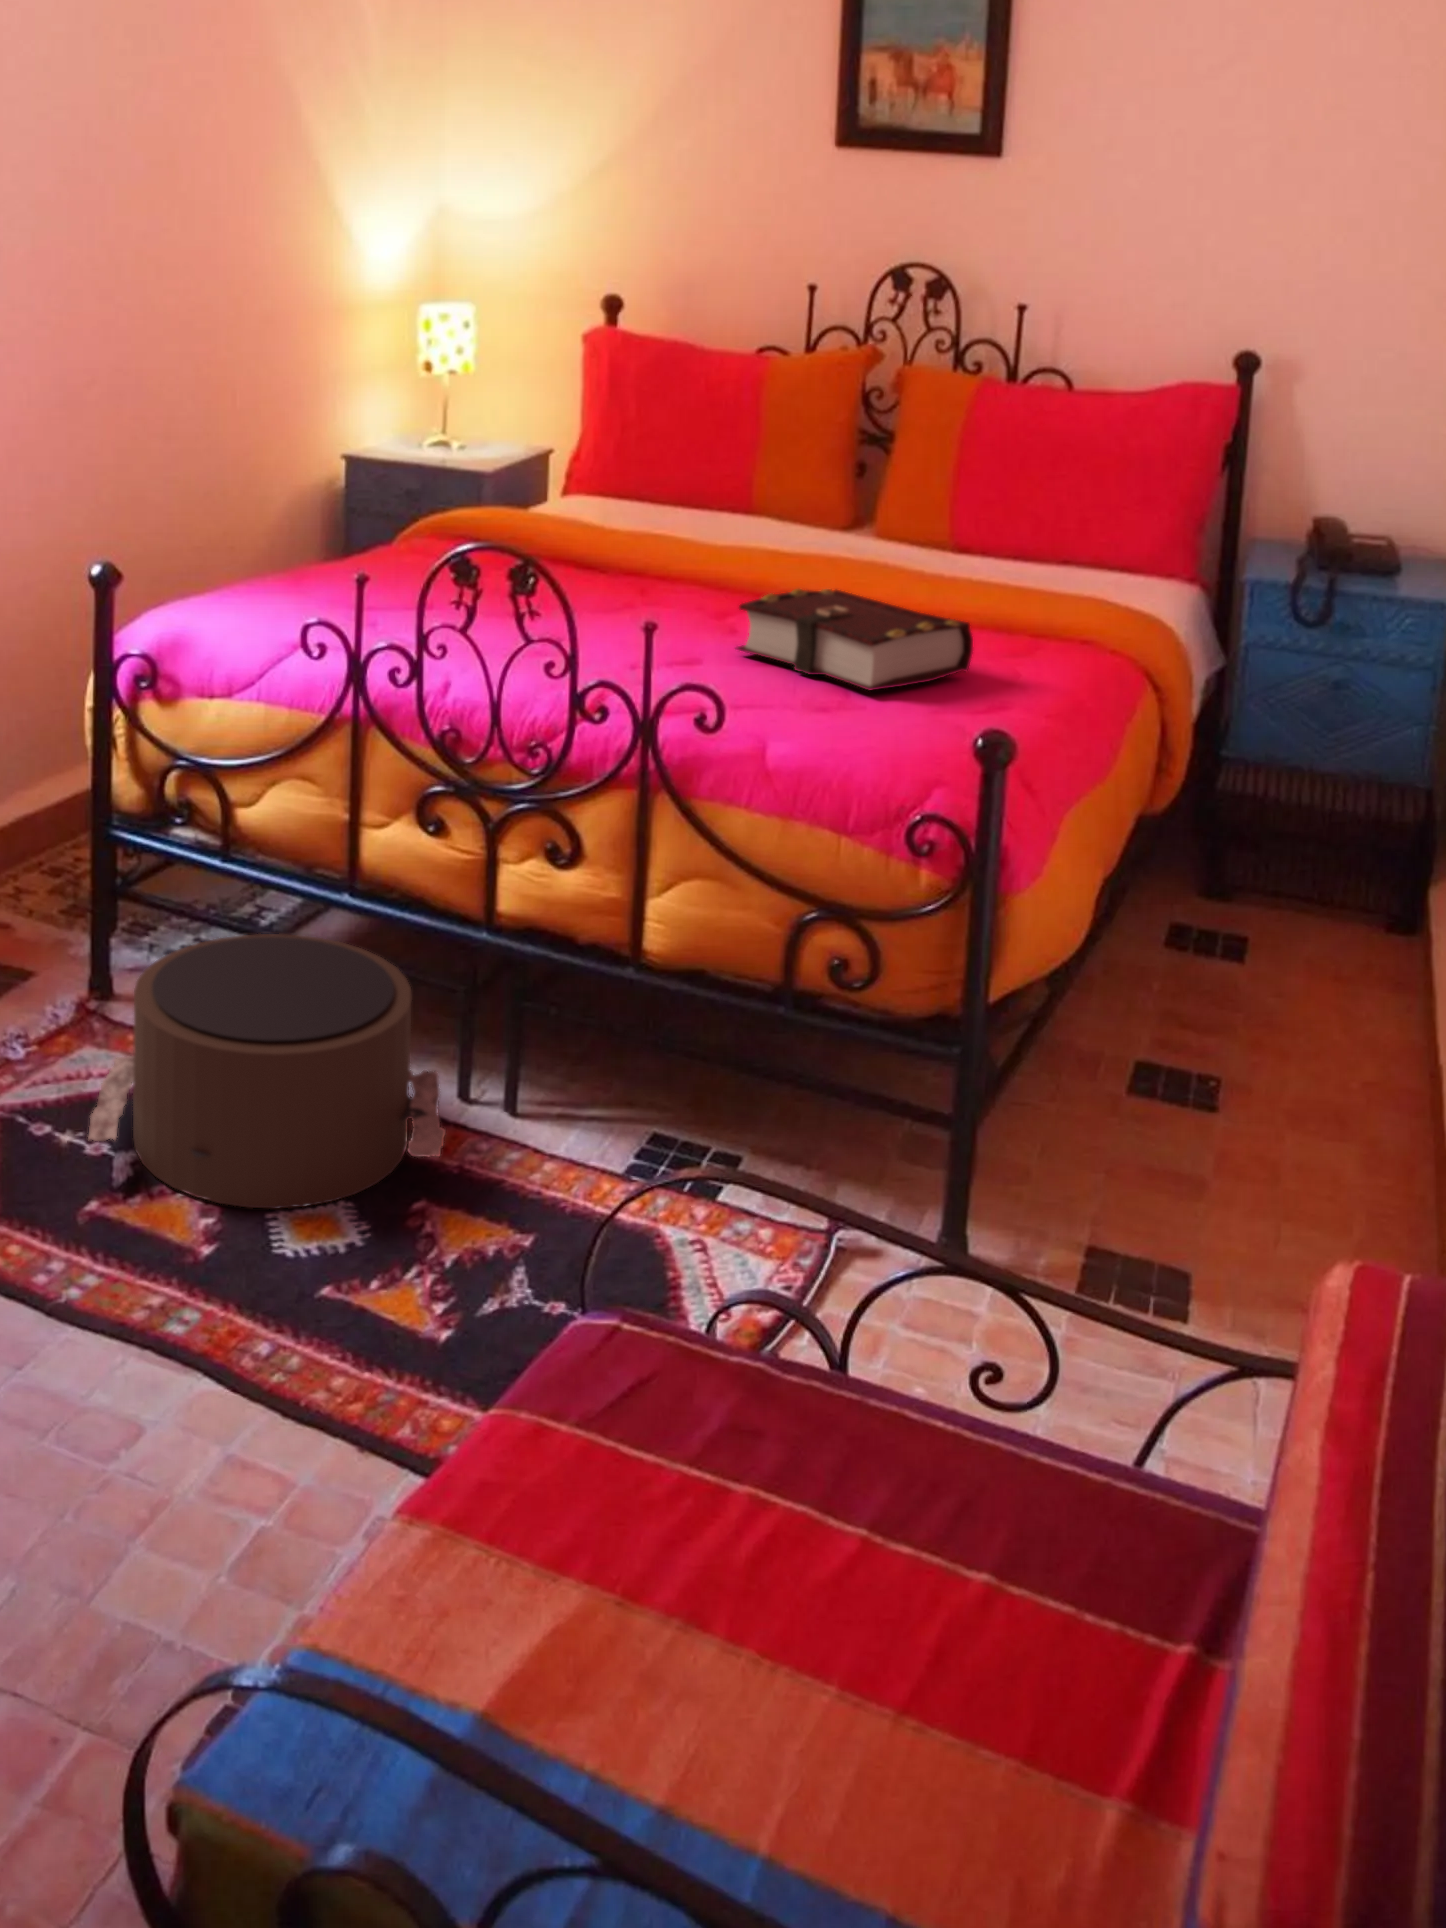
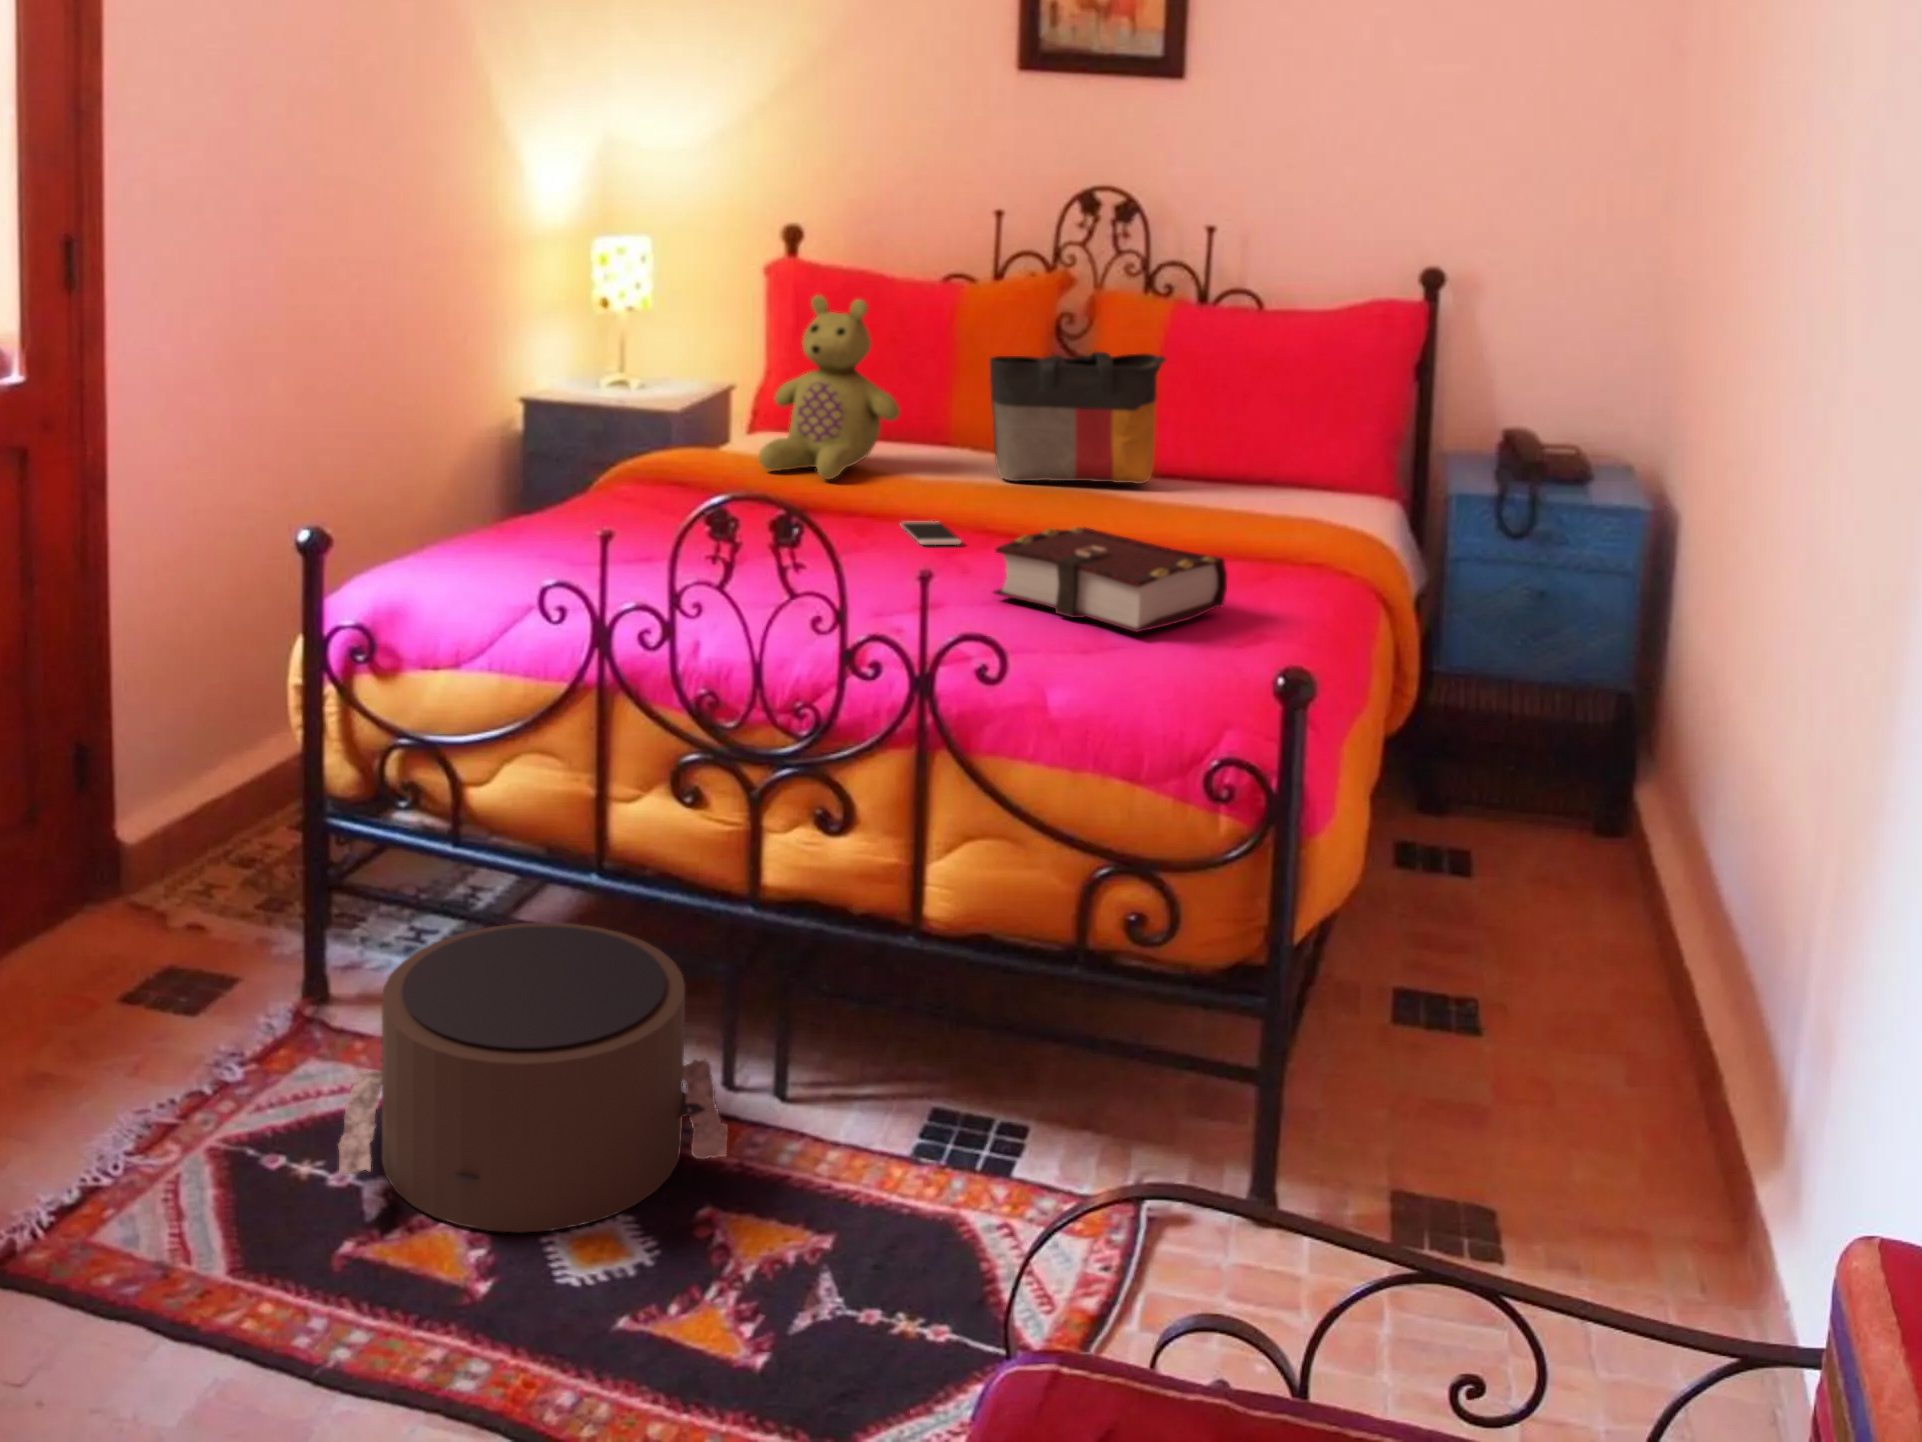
stuffed bear: none [541,360,681,540] -> present [759,295,900,479]
tote bag: none [772,422,953,554] -> present [990,351,1166,484]
smartphone: none [665,581,721,604] -> present [901,521,961,545]

